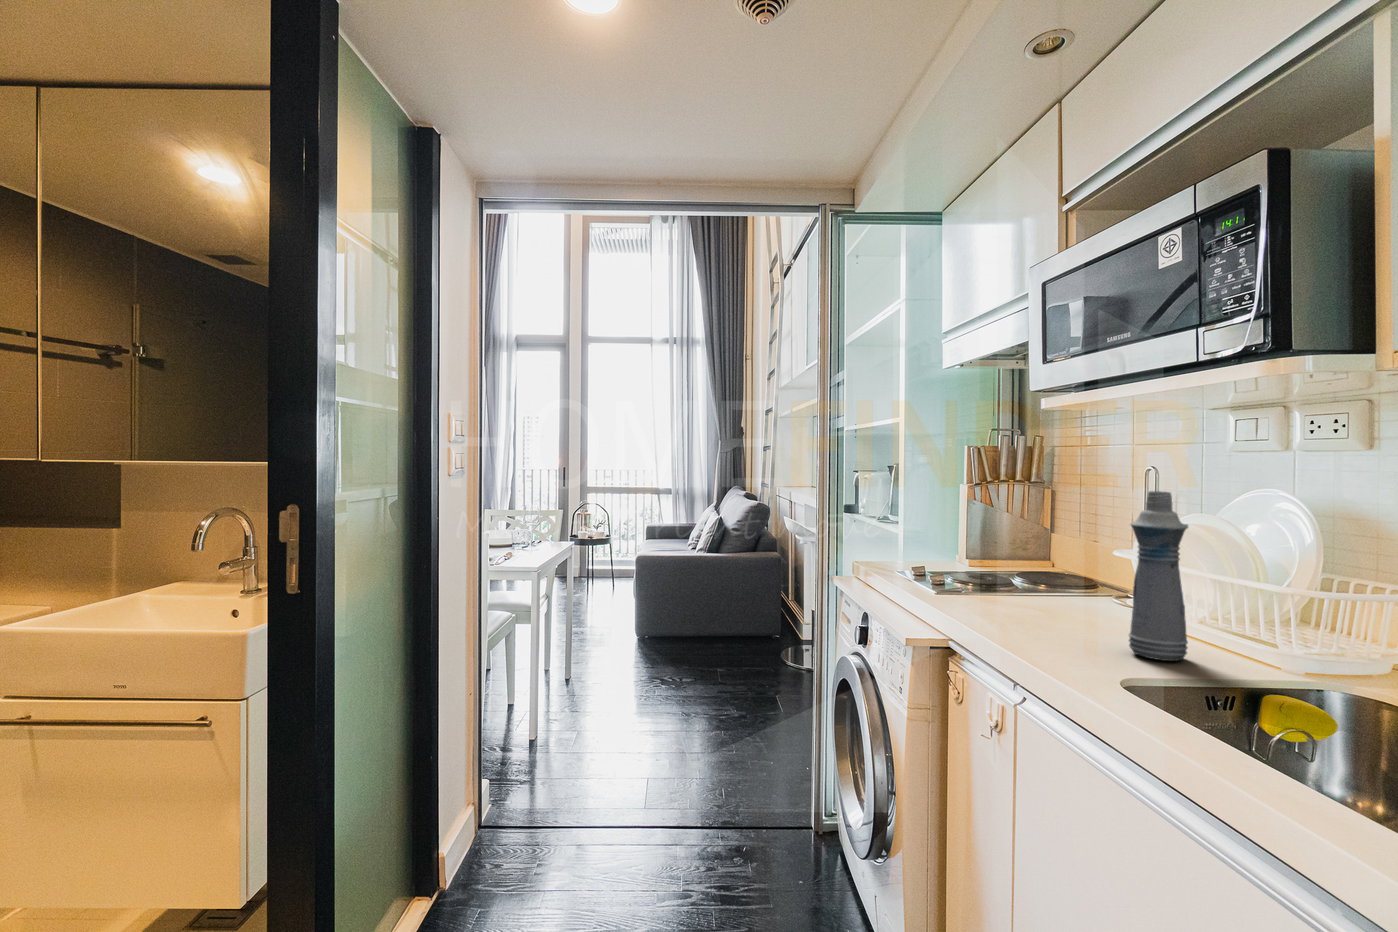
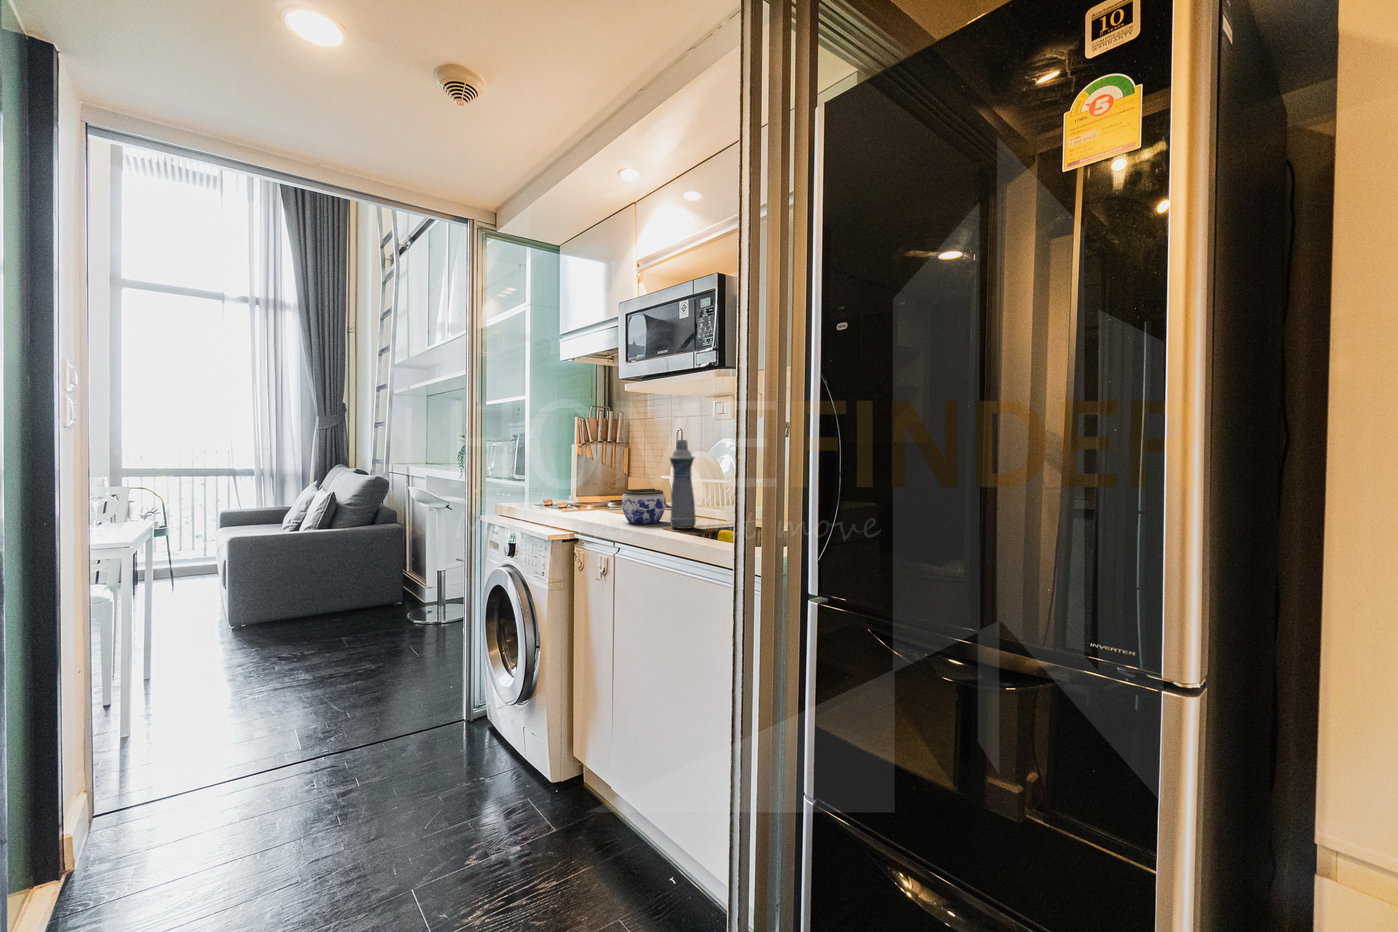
jar: none [1032,566,1117,630] -> present [622,489,666,524]

